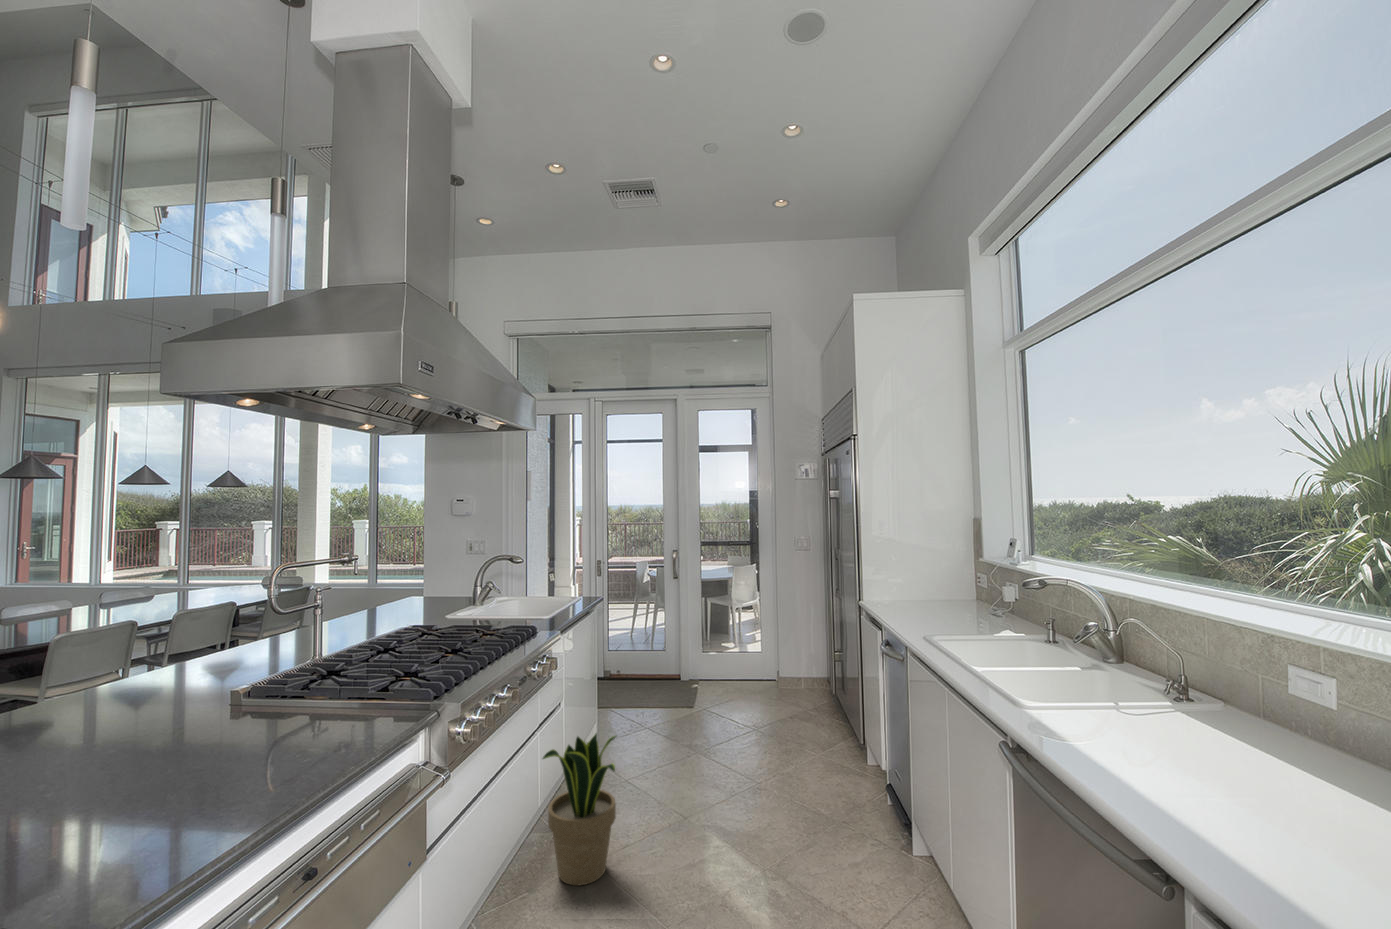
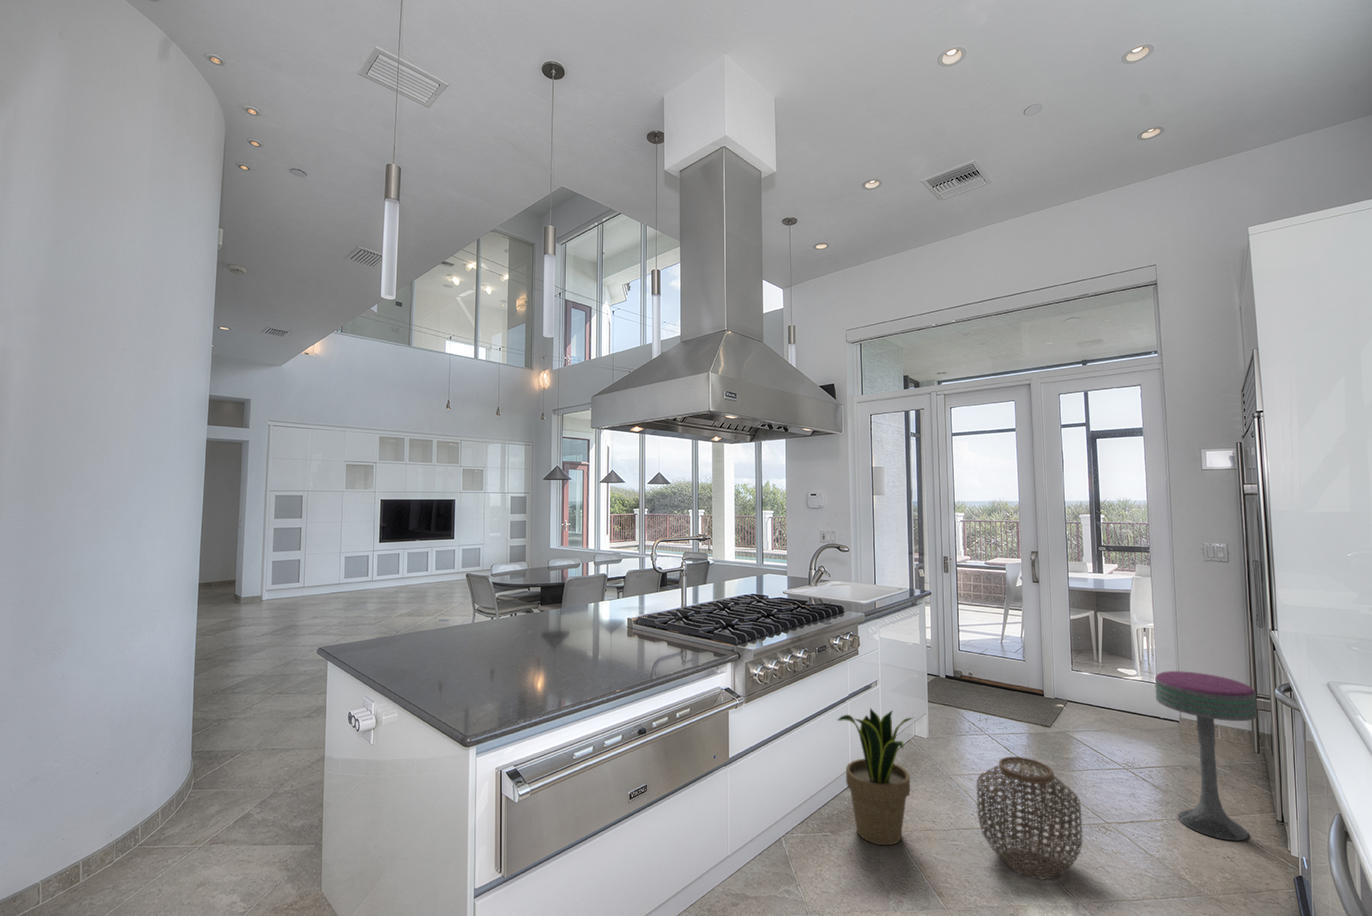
bar stool: none [787,642,849,771] -> present [1155,671,1257,840]
woven basket: none [676,748,762,860] -> present [977,757,1082,879]

